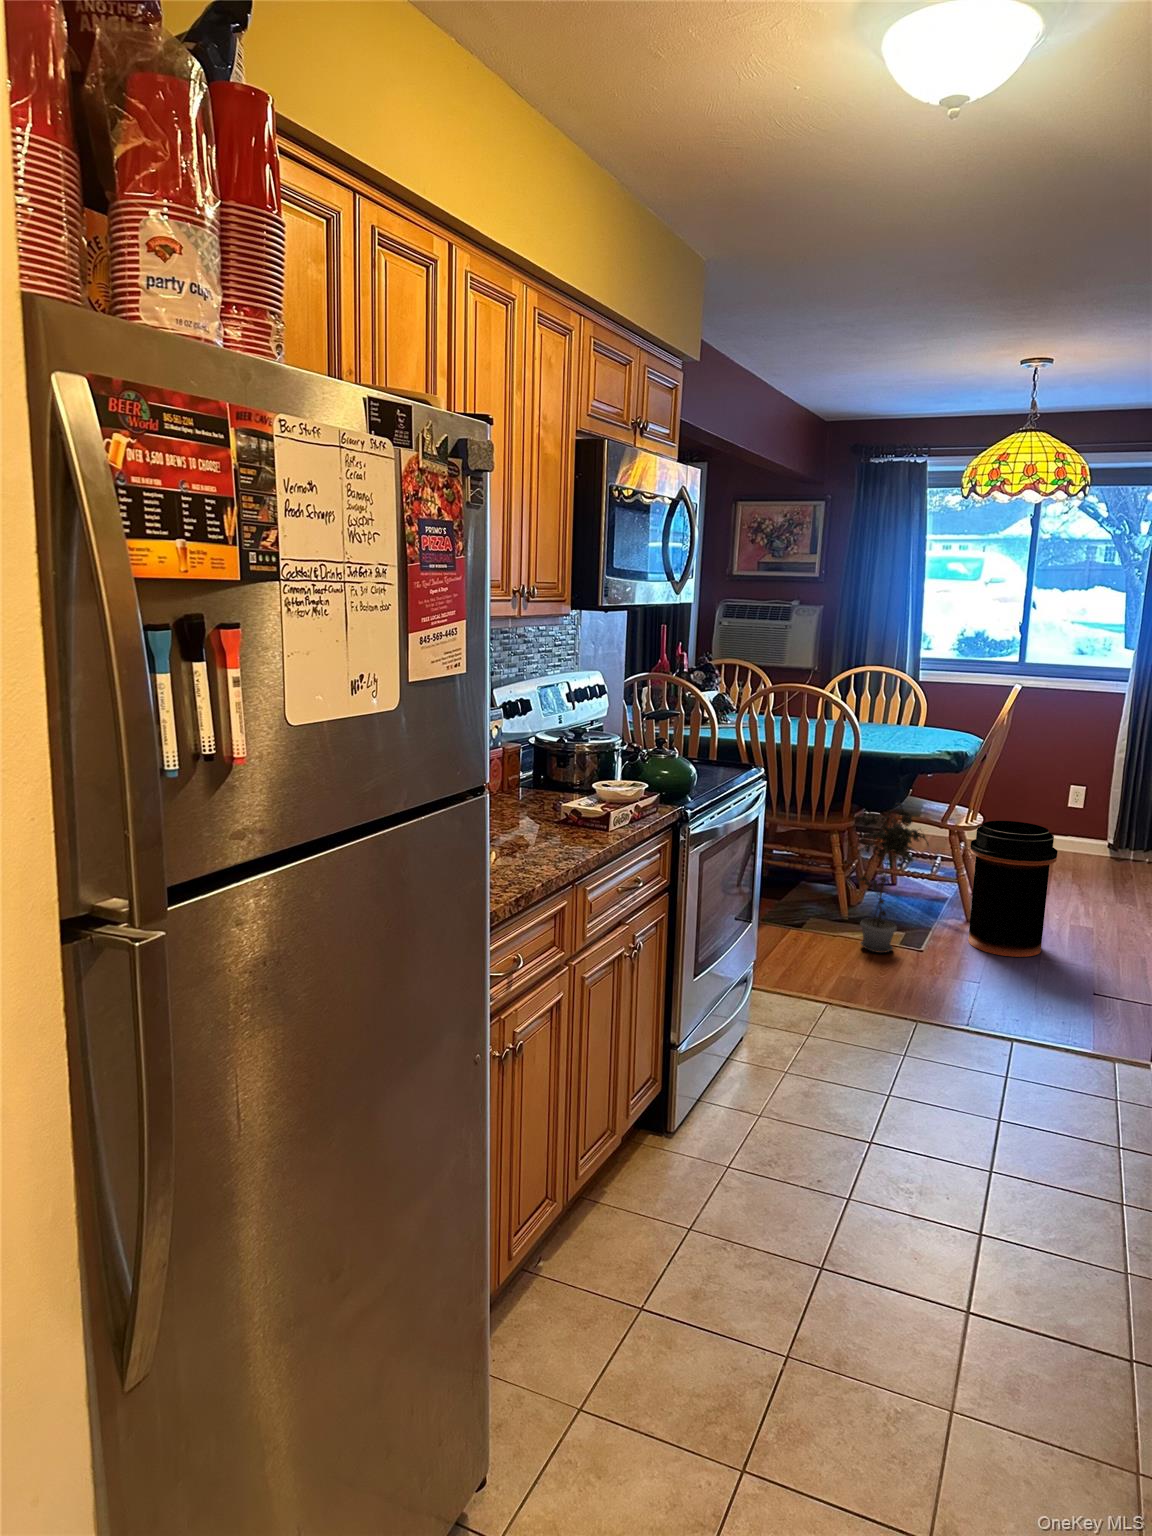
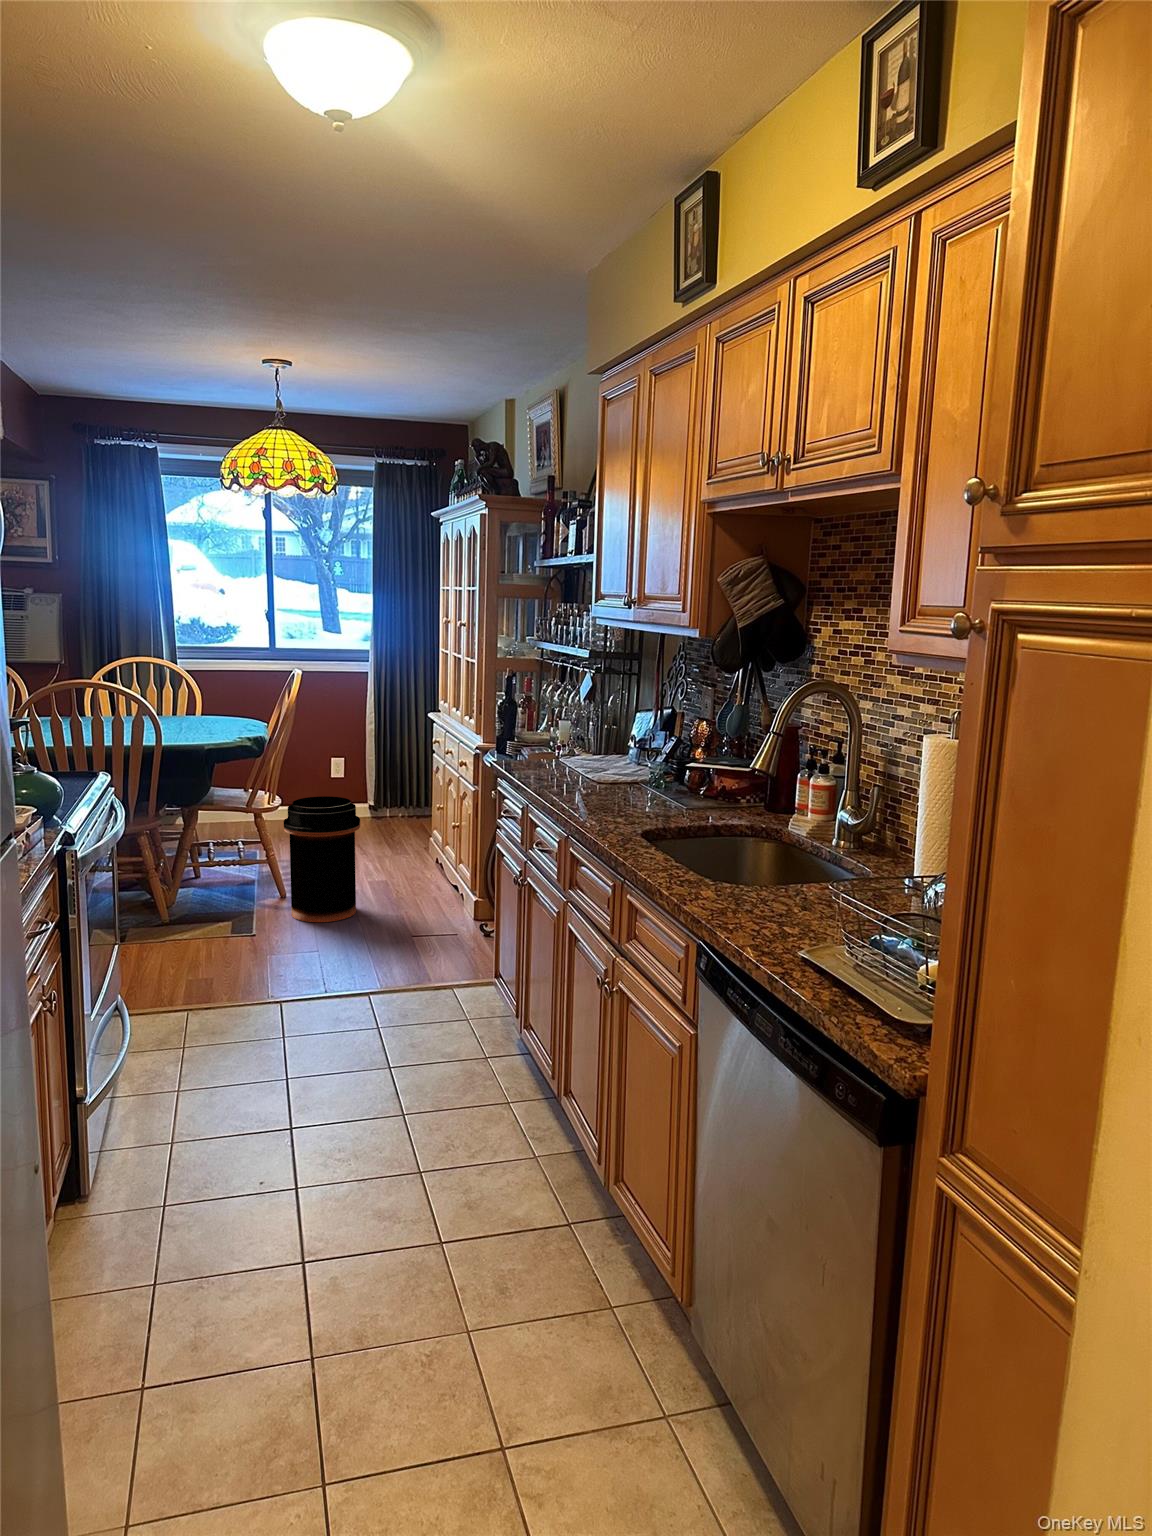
potted plant: present [857,803,929,953] -> none [176,794,256,948]

